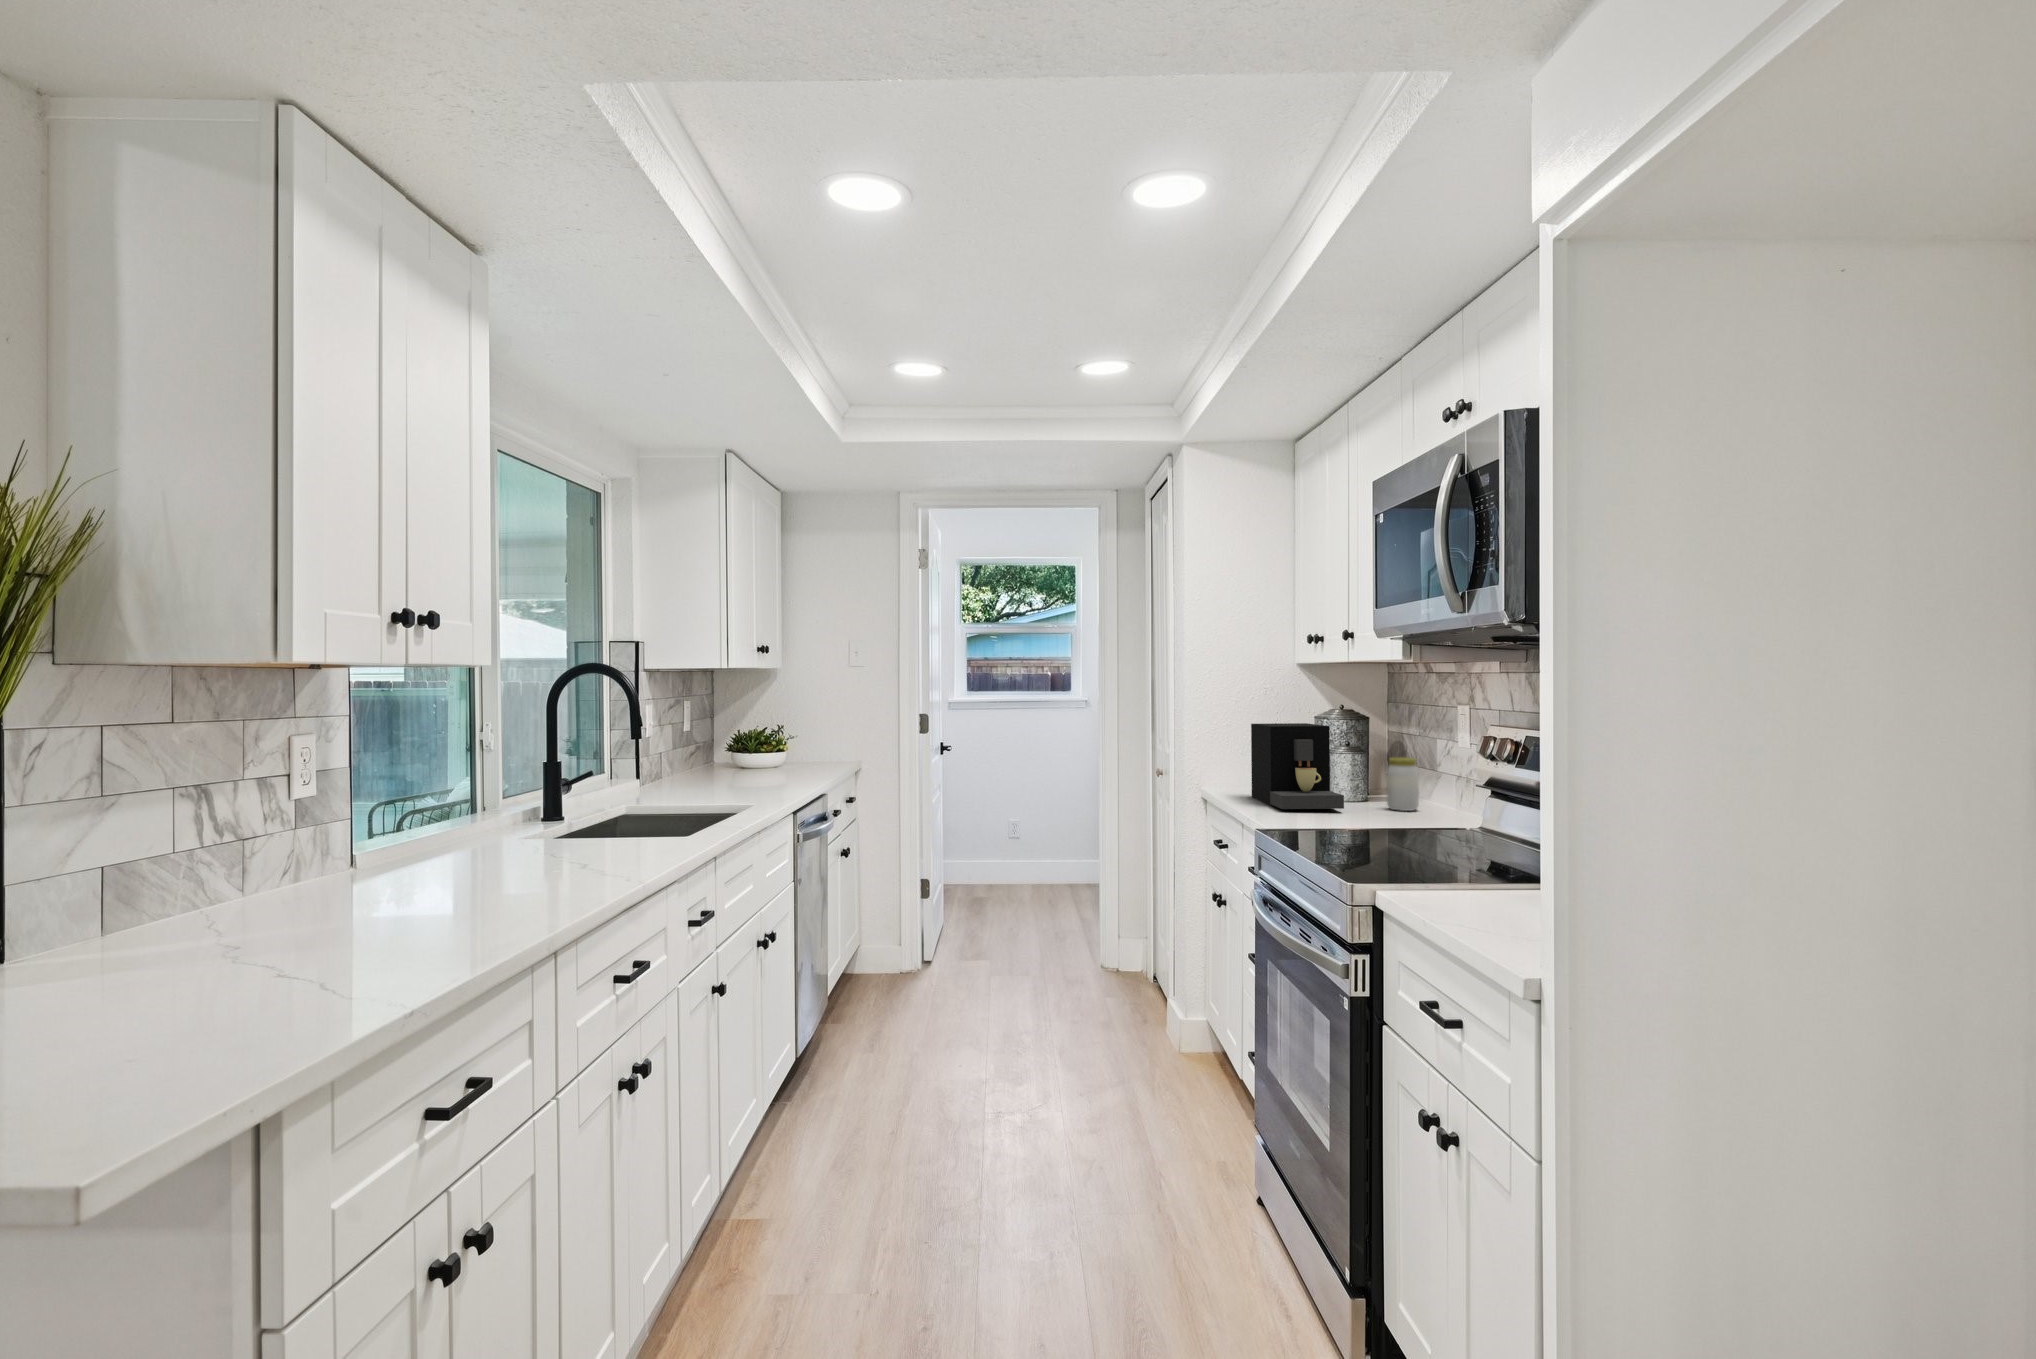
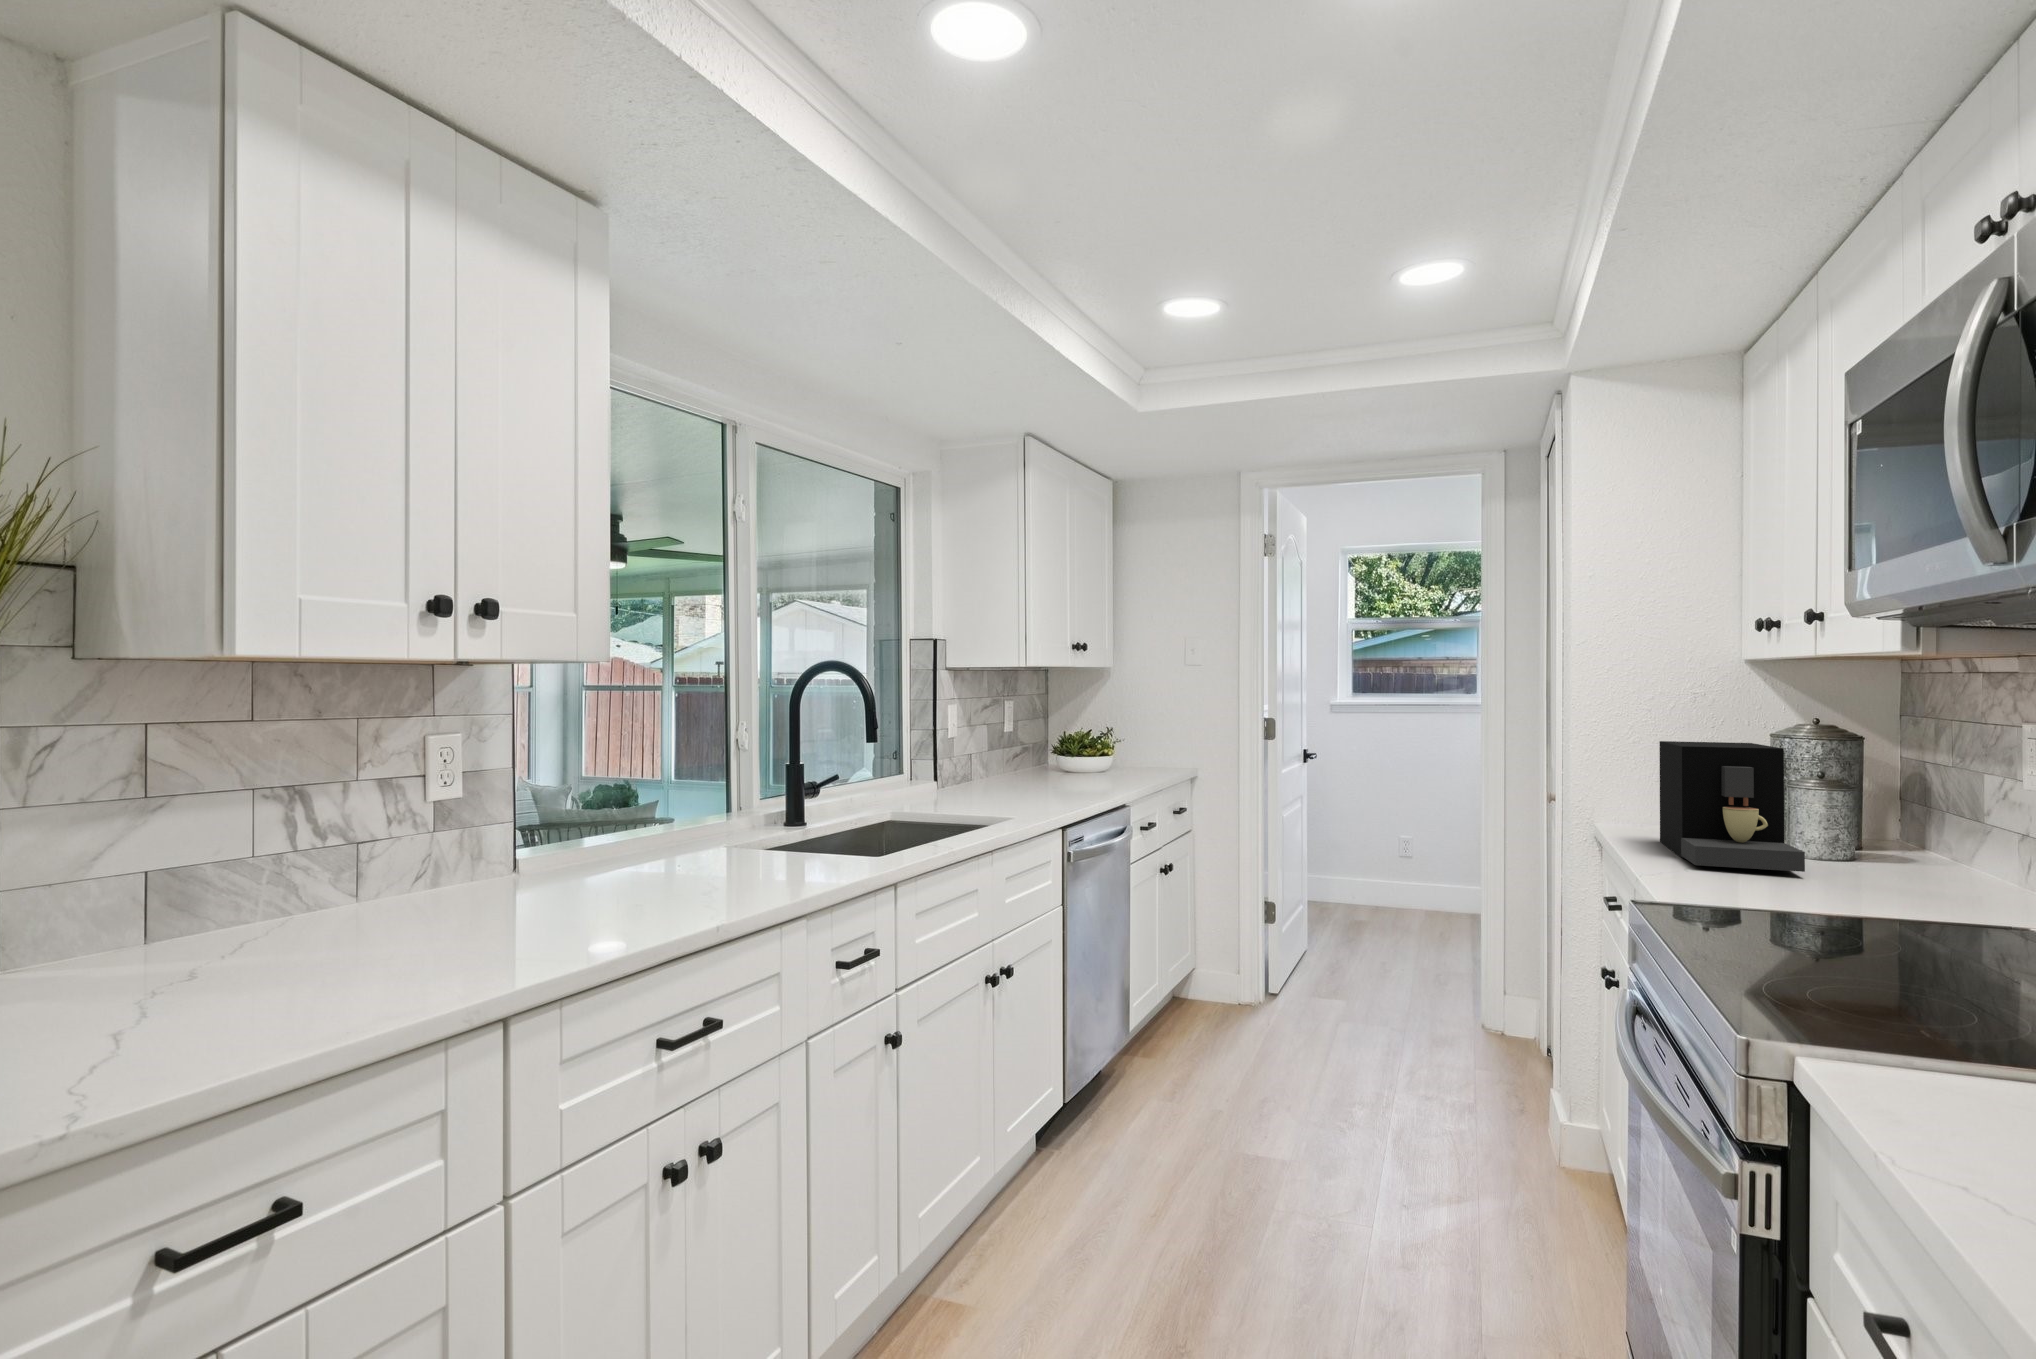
jar: present [1387,757,1419,811] -> none [1890,799,1951,883]

